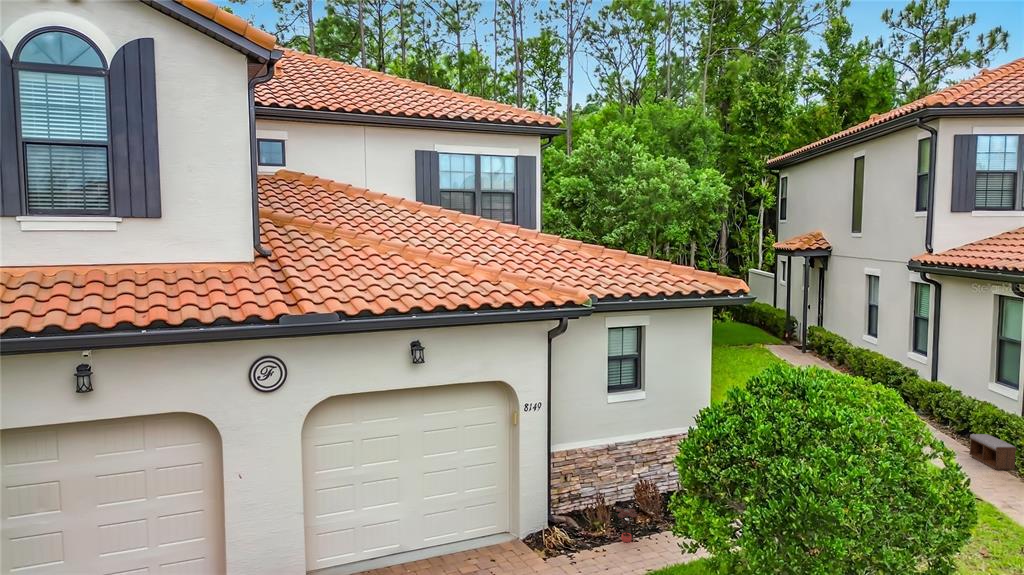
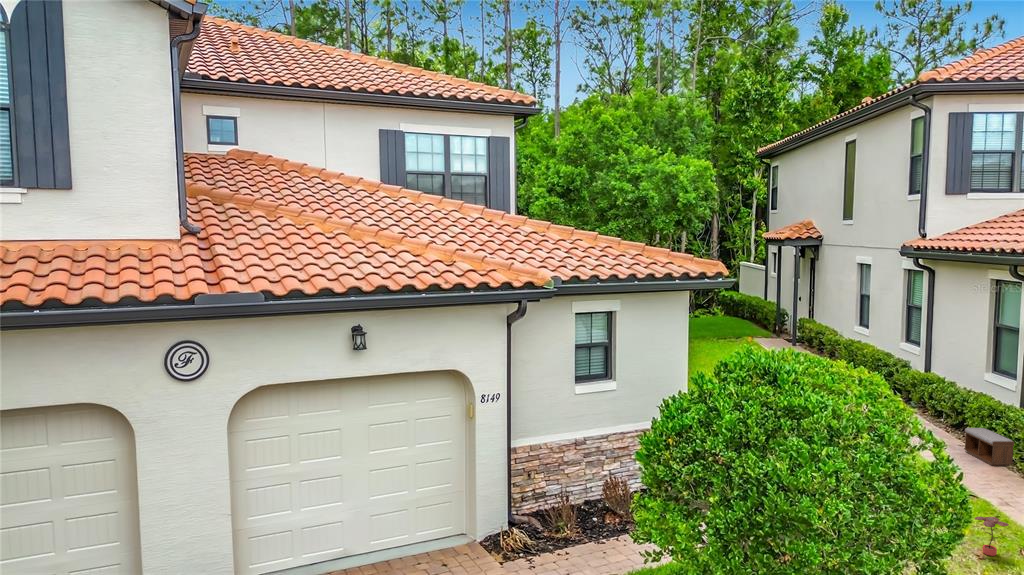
potted plant: present [616,509,638,542] -> present [974,517,1009,556]

